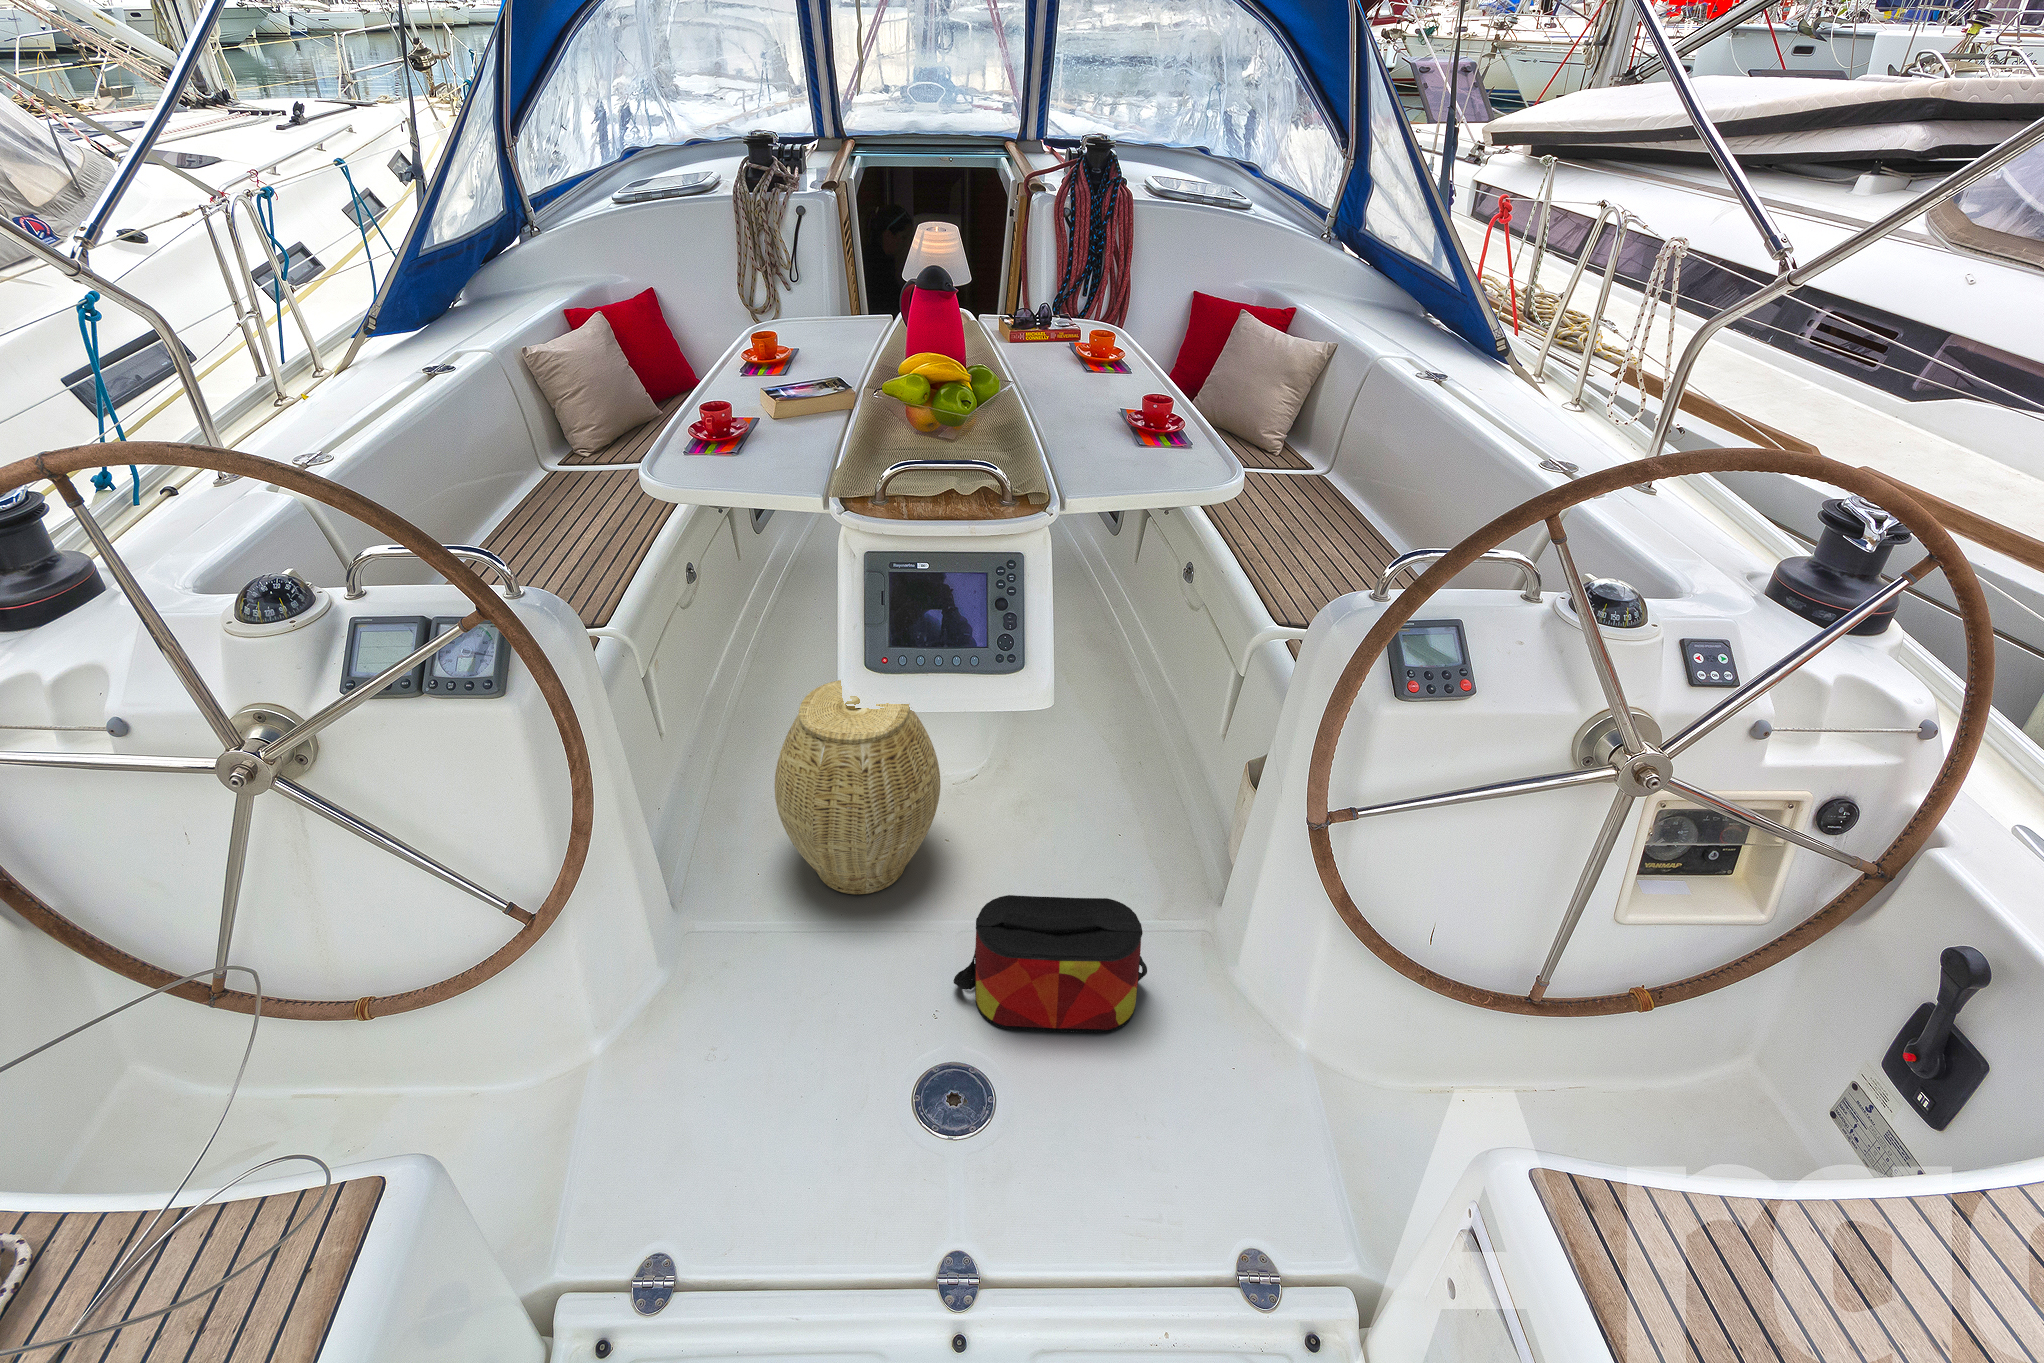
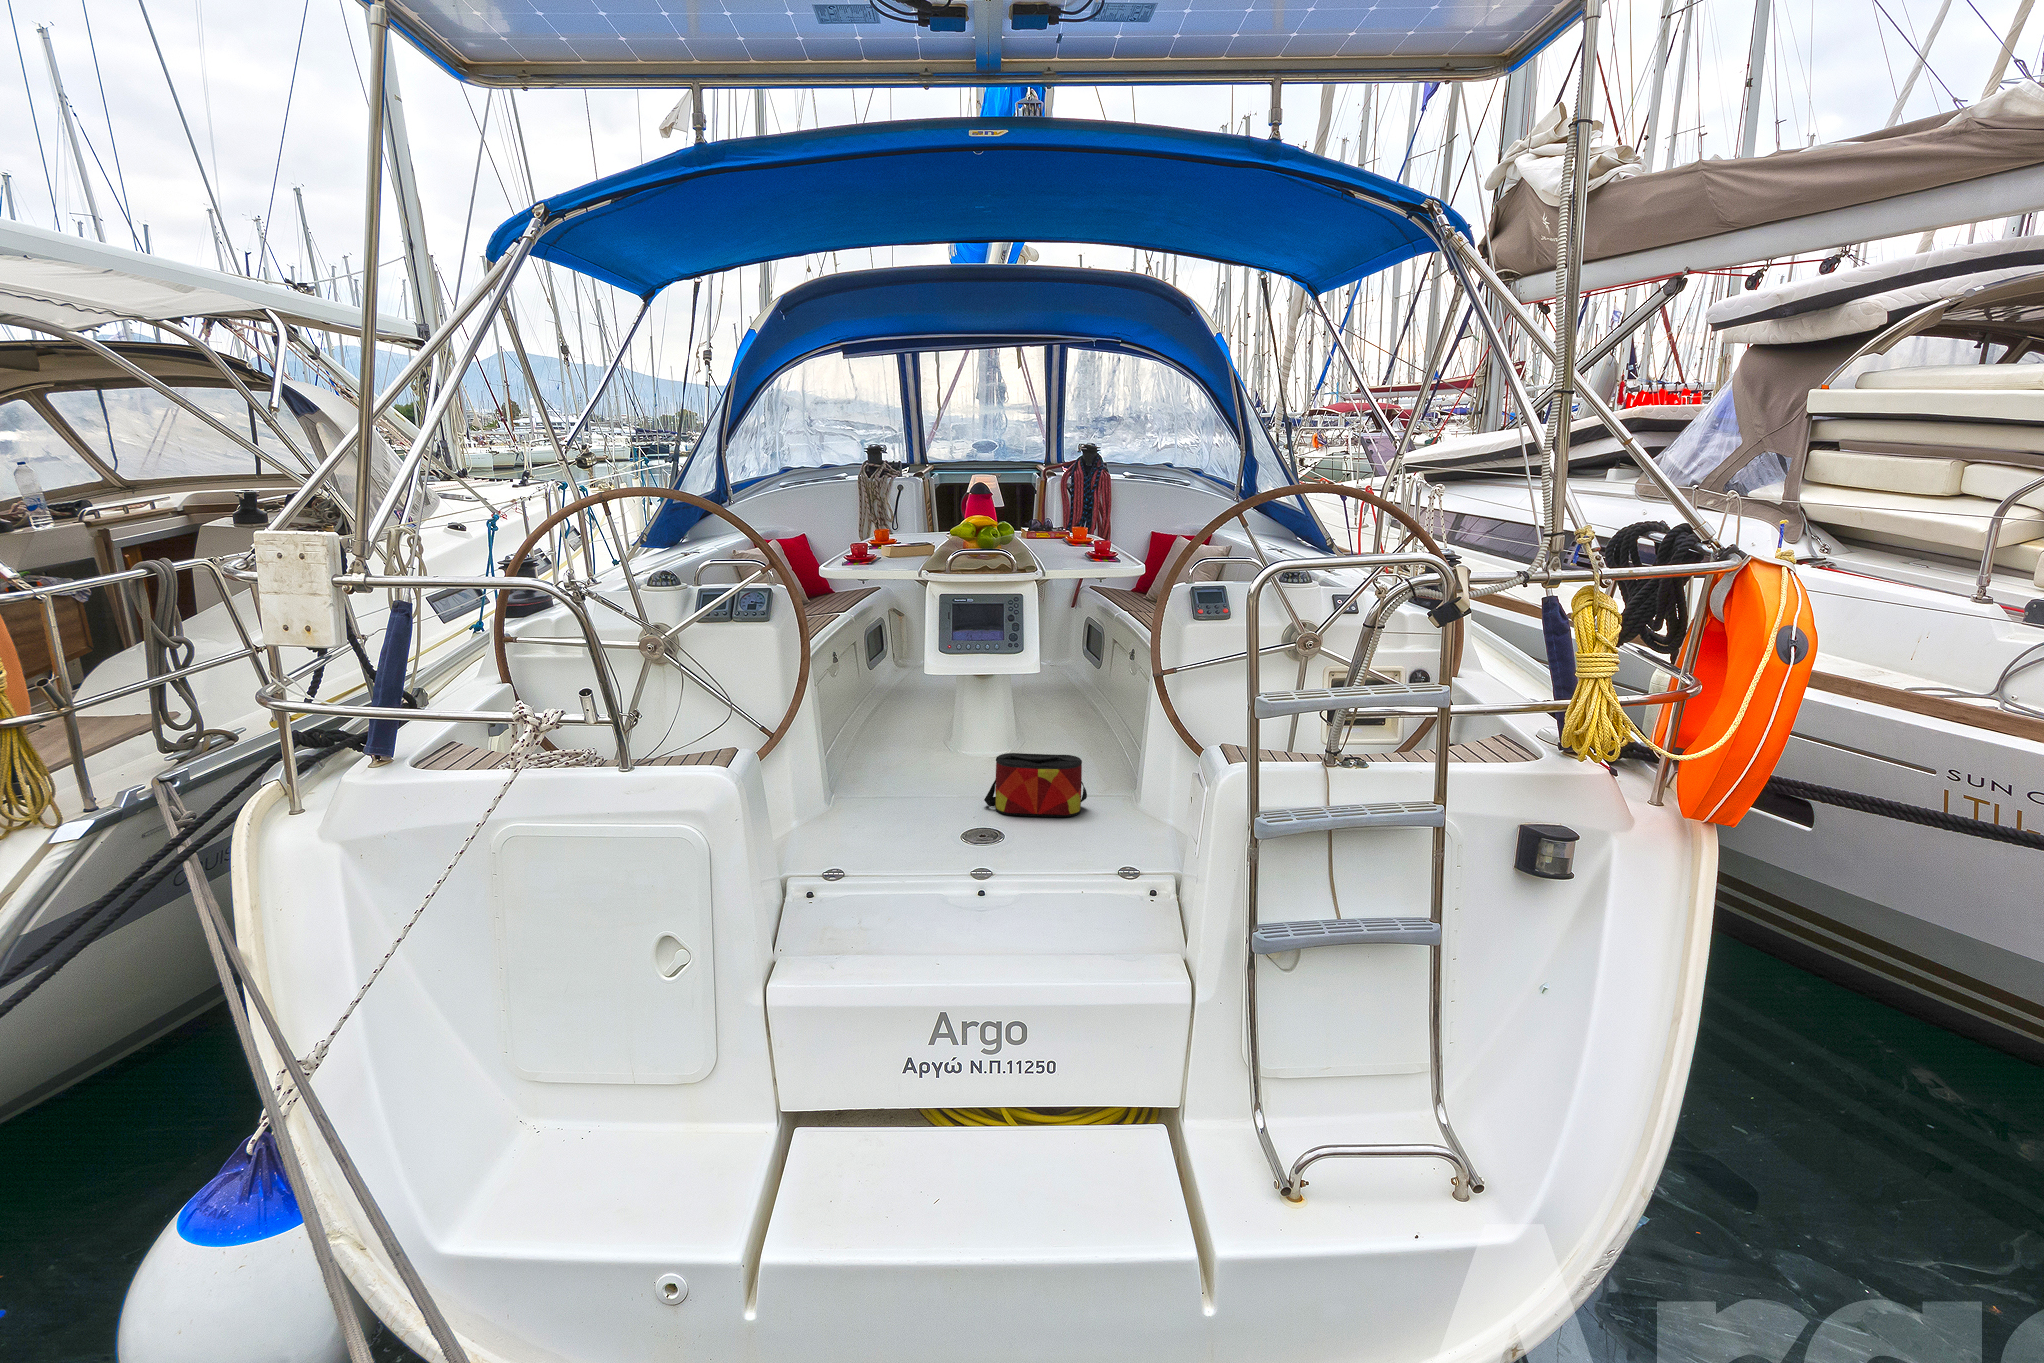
woven basket: present [775,680,940,894] -> none [890,668,980,783]

